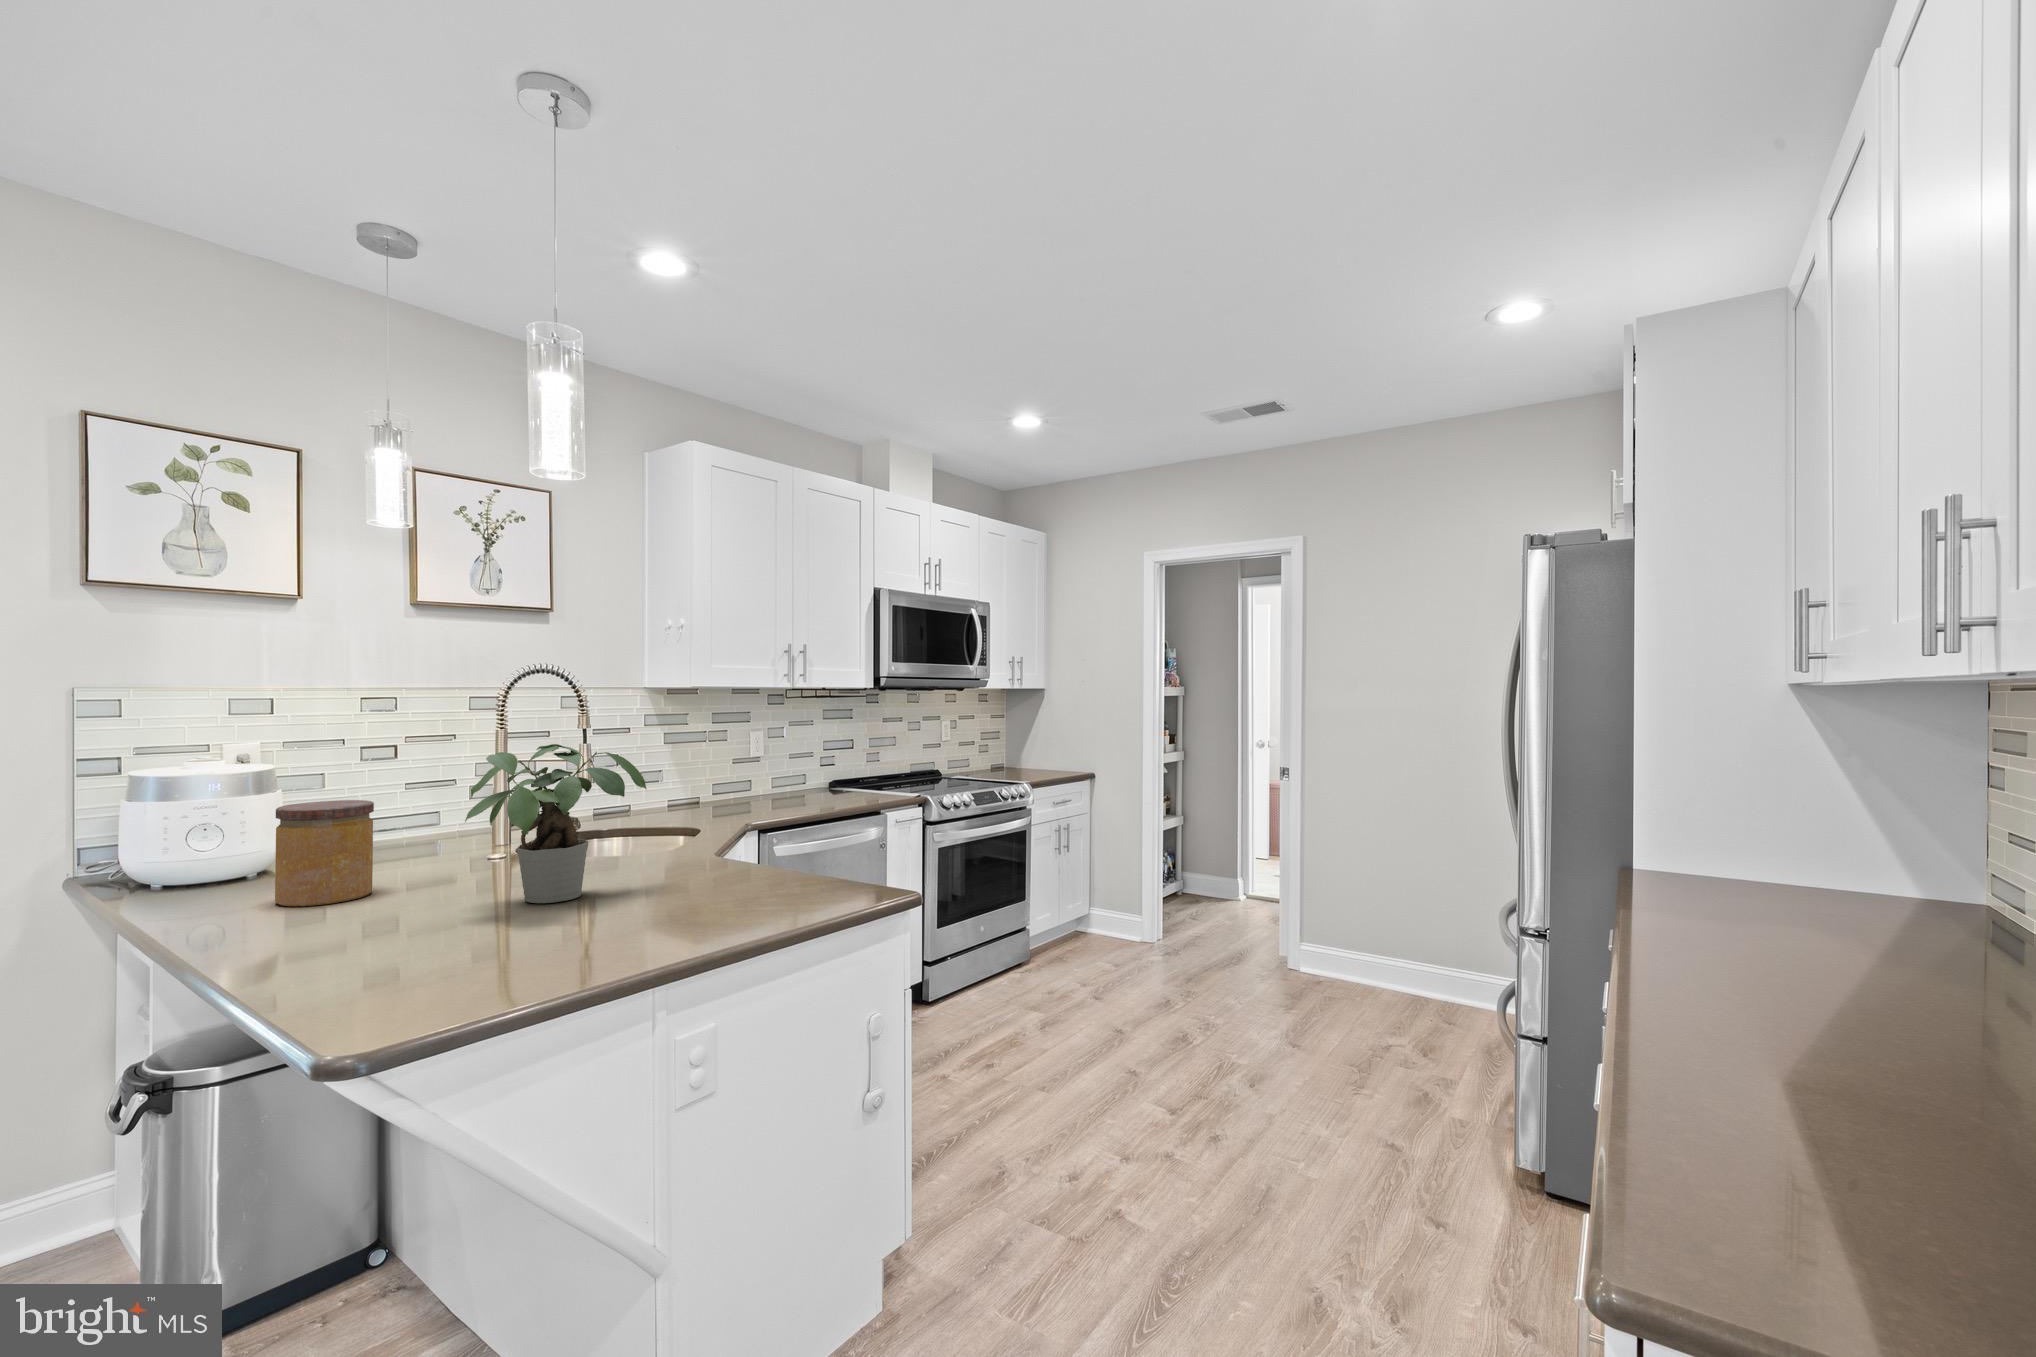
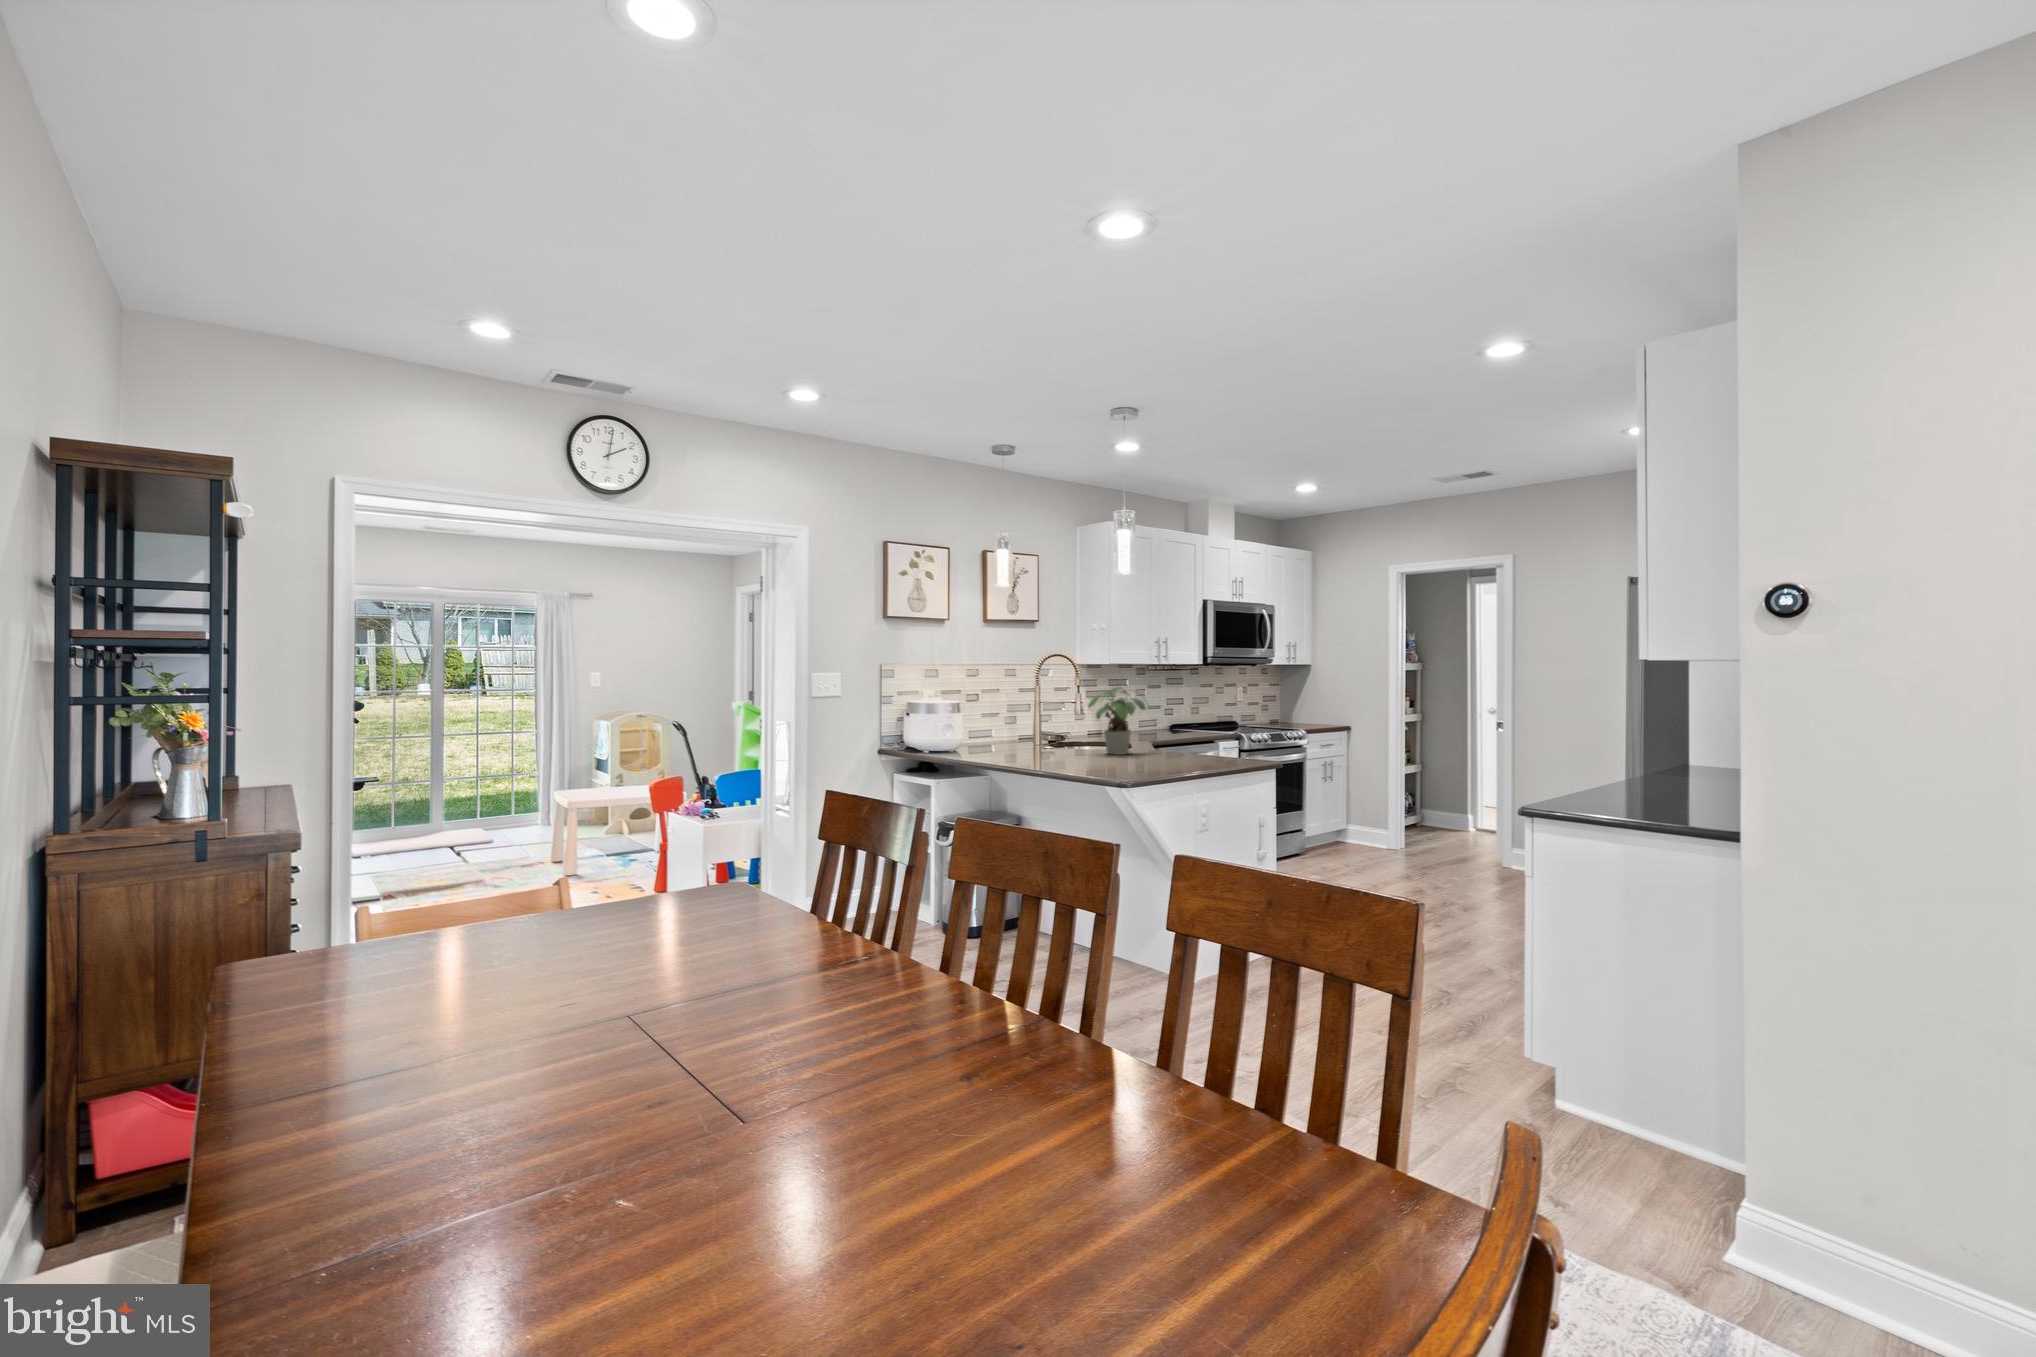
jar: present [275,800,374,906] -> none [1002,712,1035,754]

